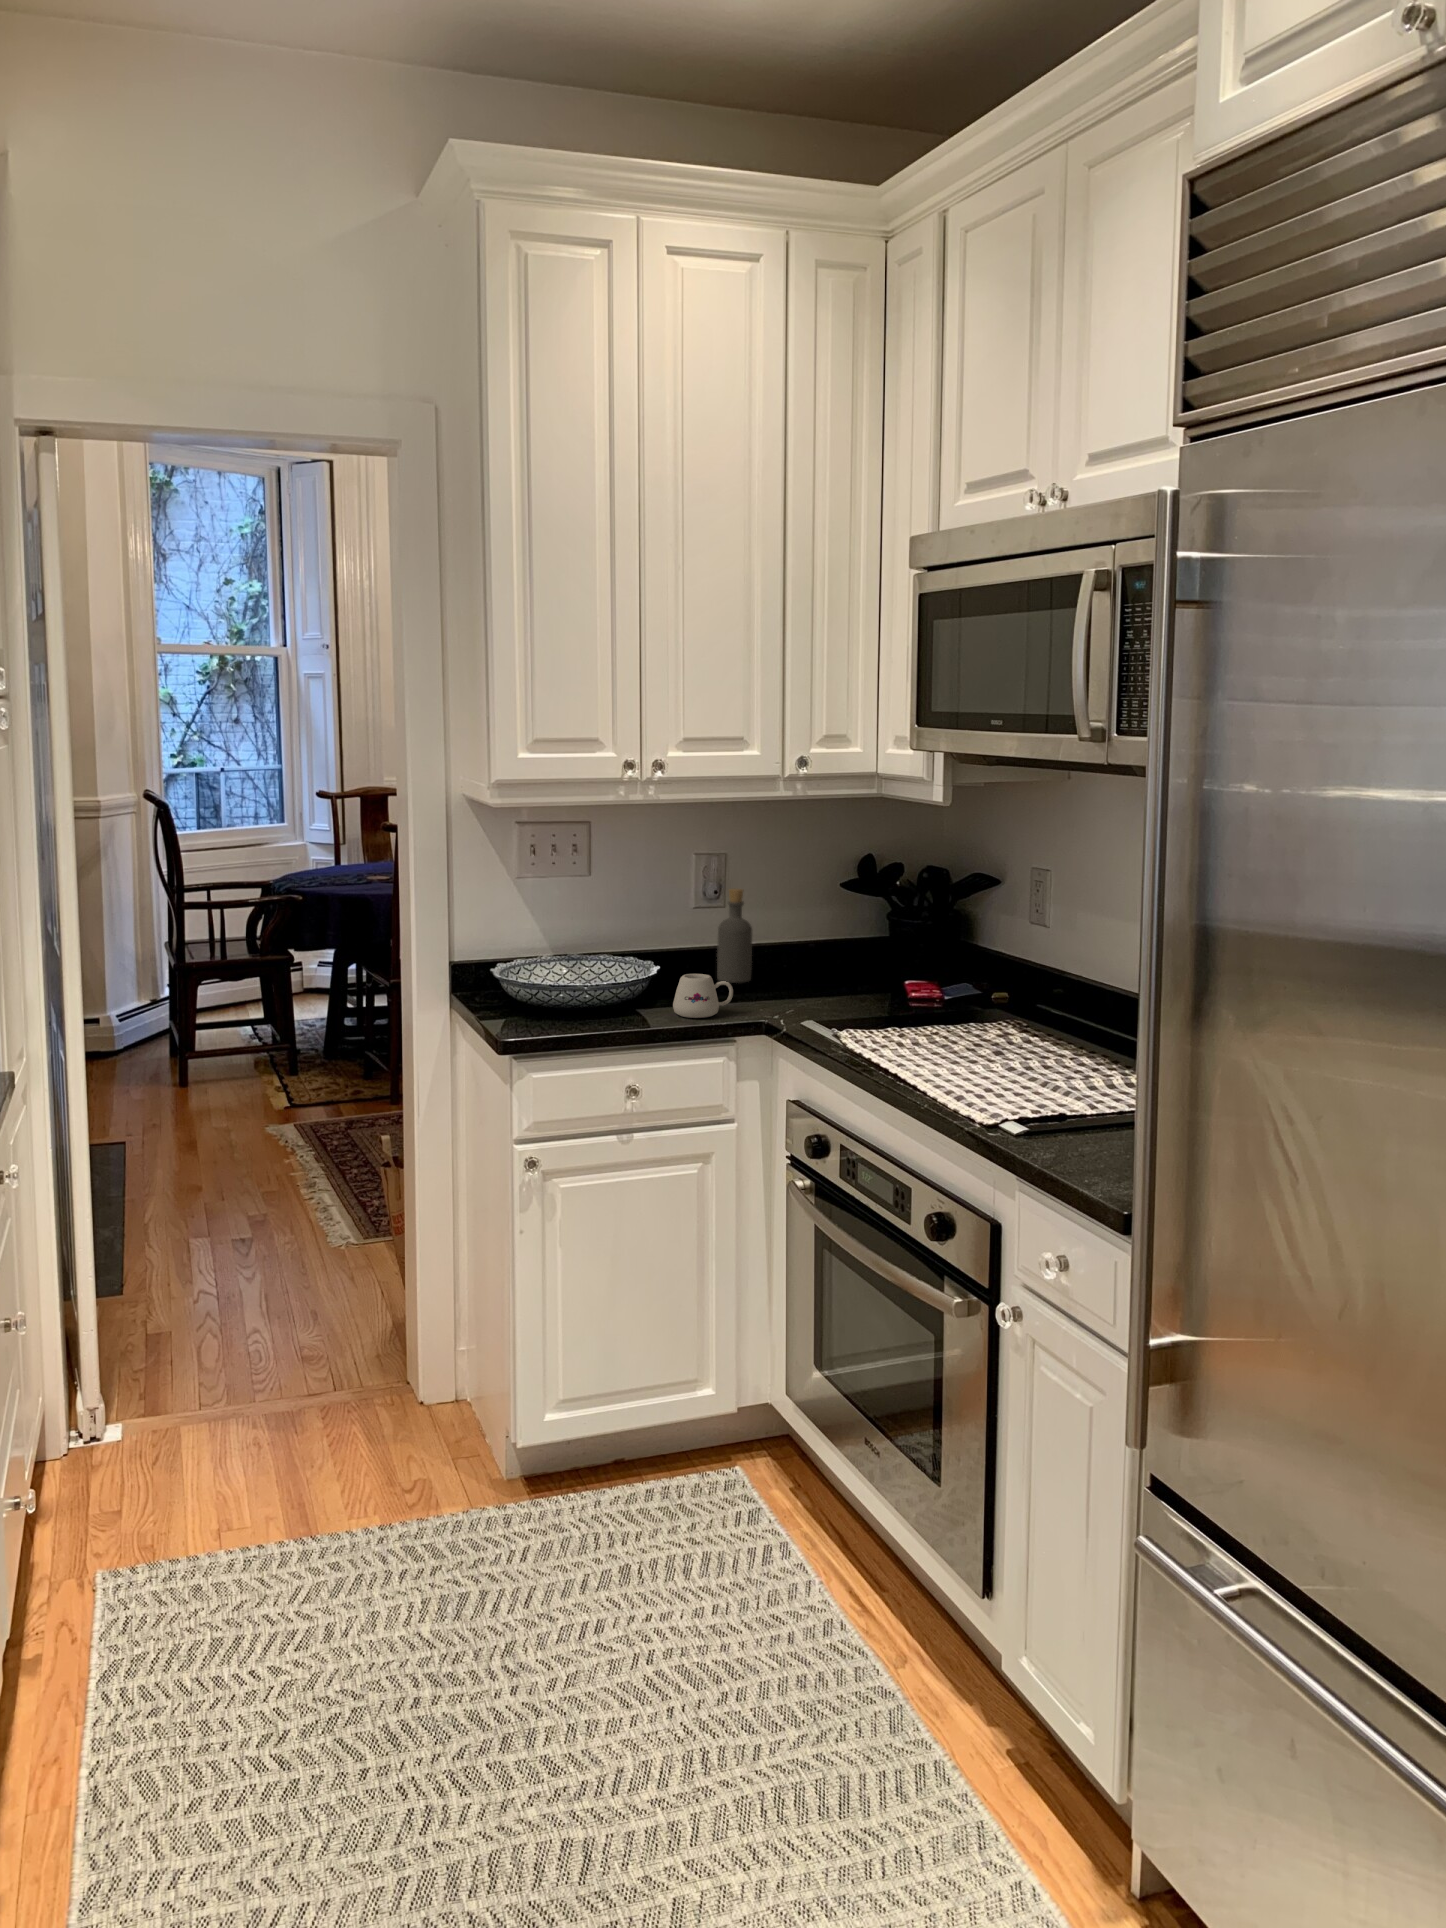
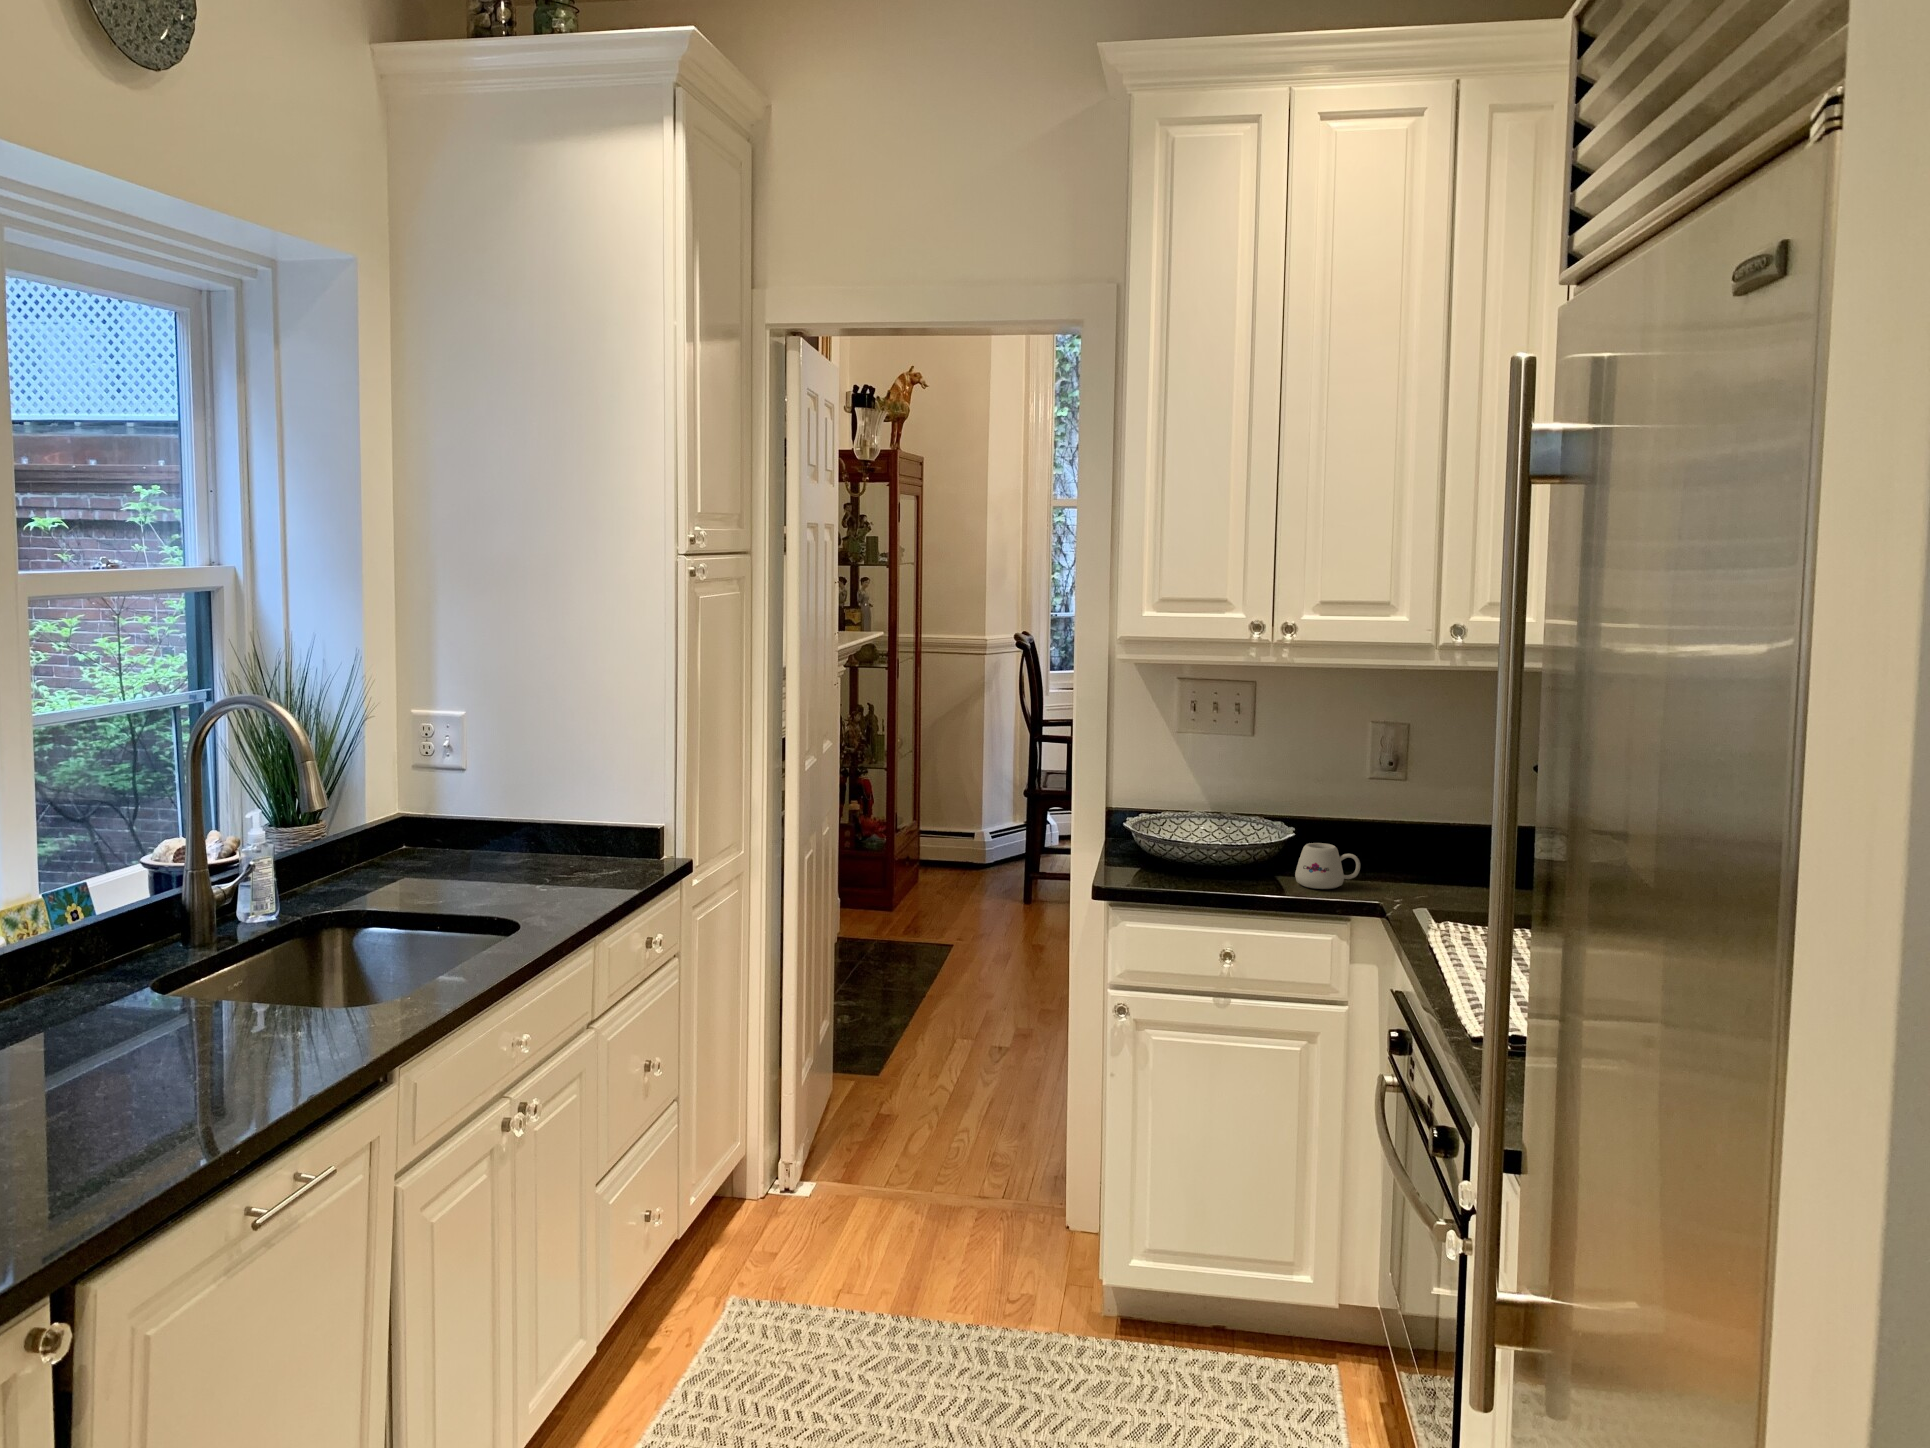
bottle: present [717,889,752,983] -> none [1386,759,1426,859]

